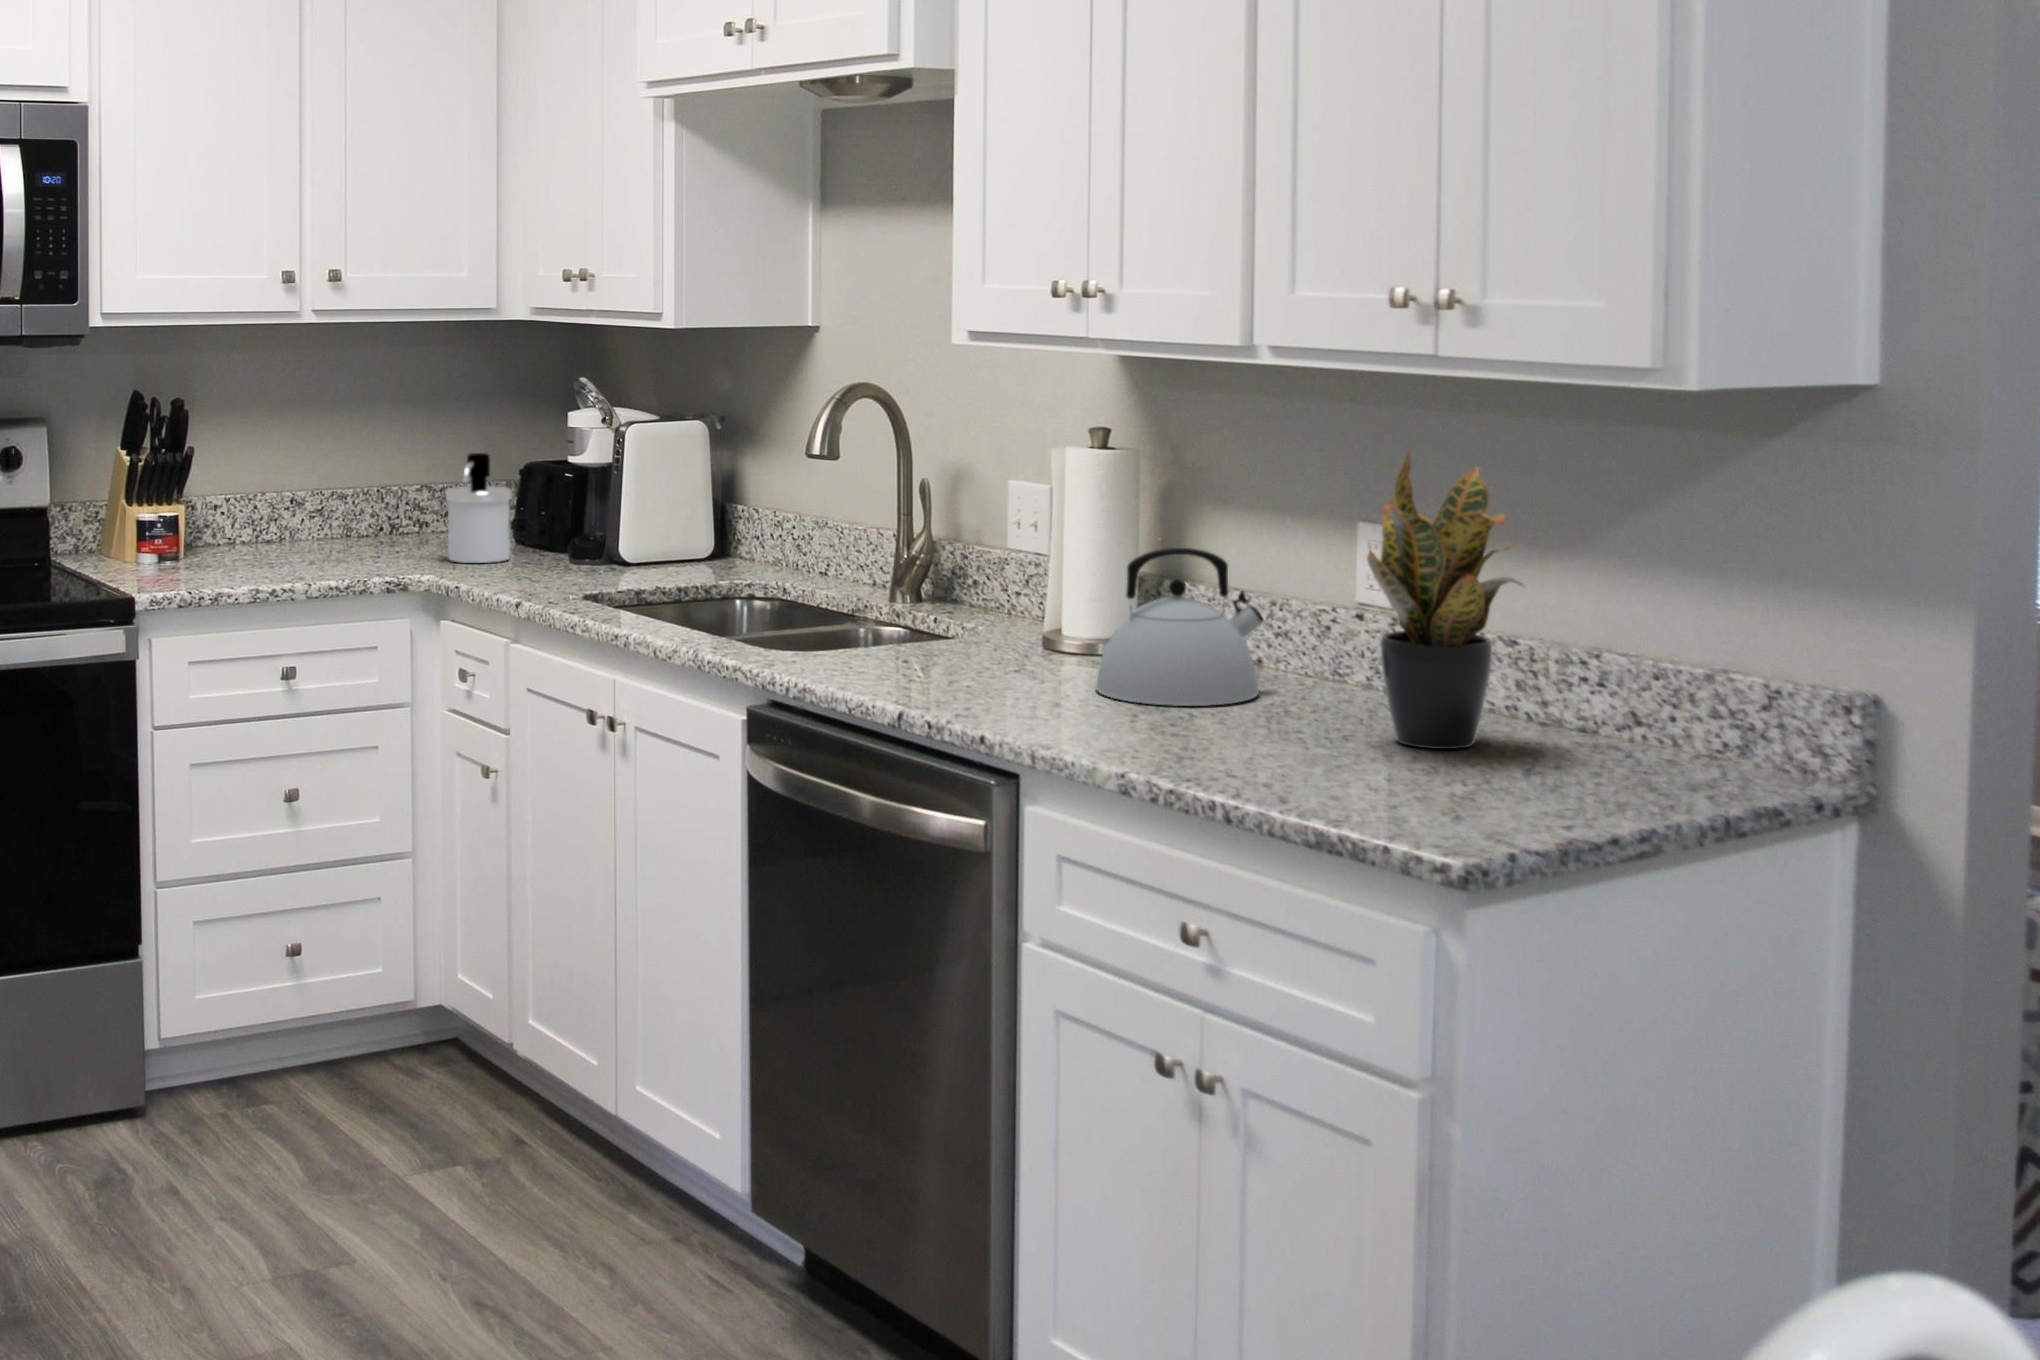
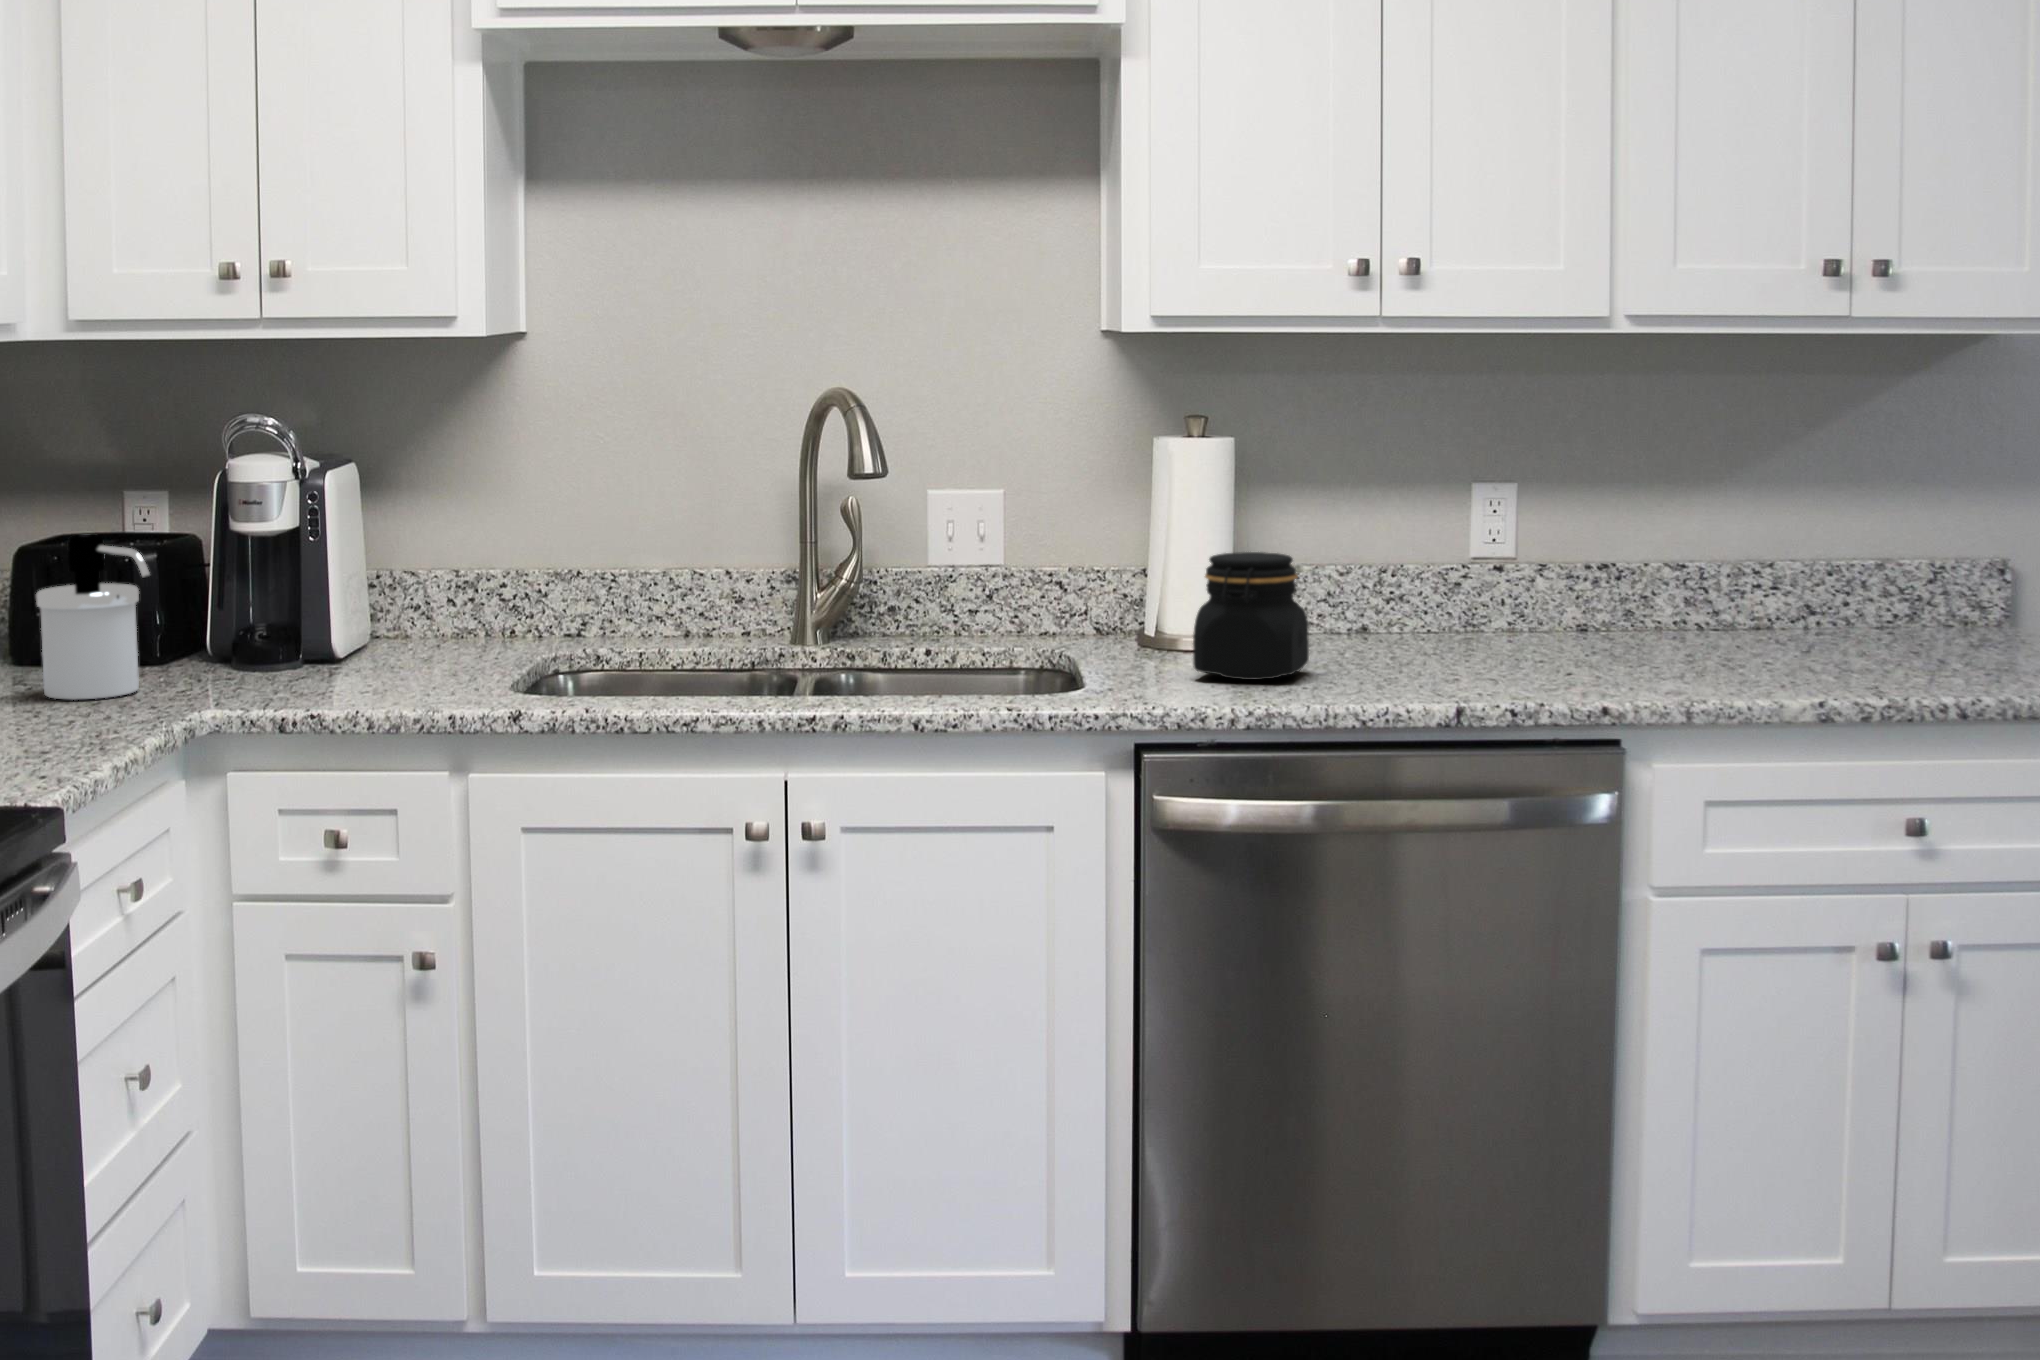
potted plant: present [1367,455,1526,749] -> none [1672,383,1871,654]
kettle: present [1096,548,1263,706] -> none [1379,514,1544,669]
jar: none [898,556,1019,674] -> present [1193,552,1309,680]

